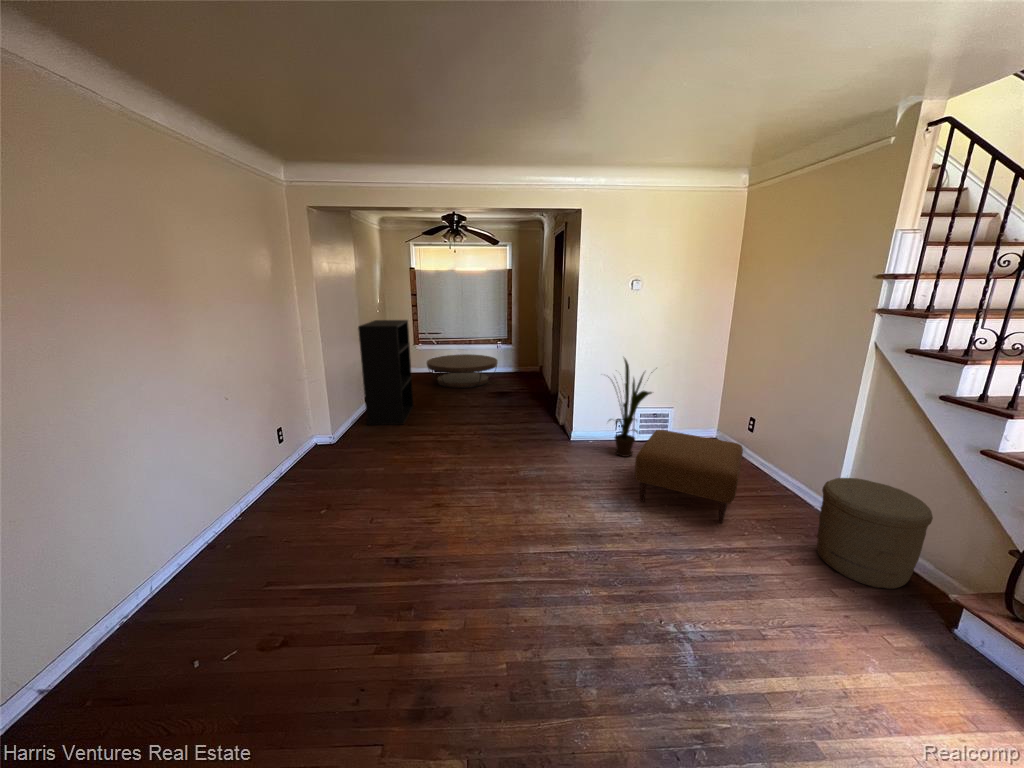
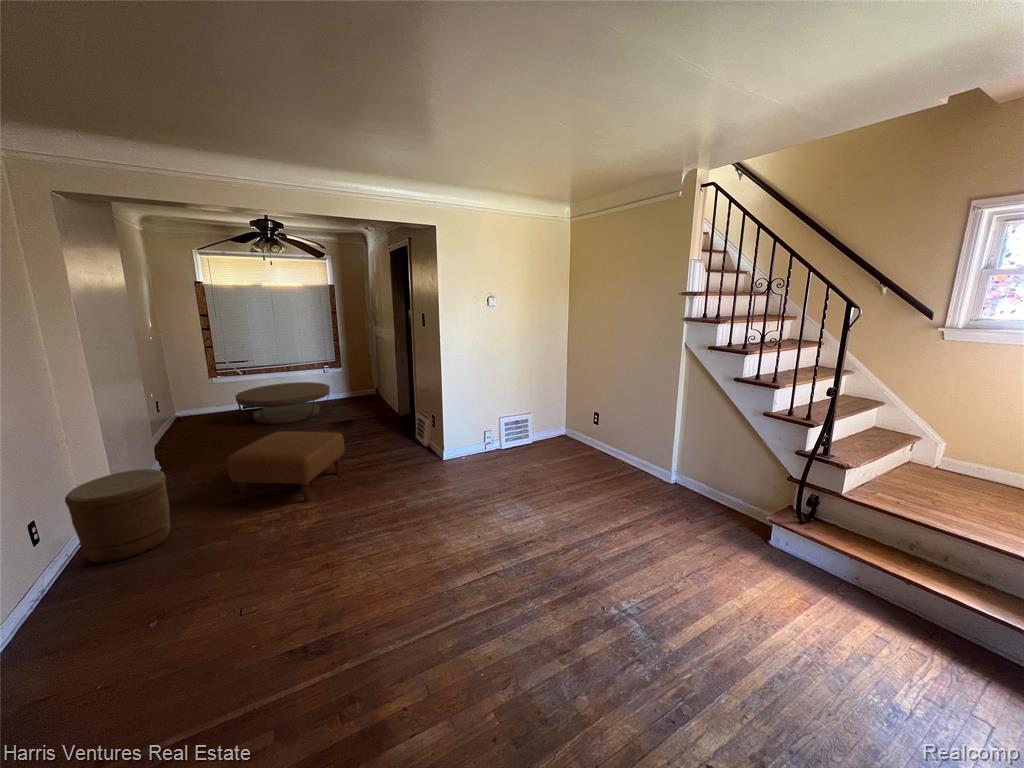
bookshelf: present [358,320,413,425] -> none [145,347,233,490]
house plant: present [608,358,652,457] -> none [470,369,525,466]
ottoman: present [635,430,743,523] -> present [227,431,344,502]
woven basket: present [817,478,933,589] -> present [65,469,170,563]

